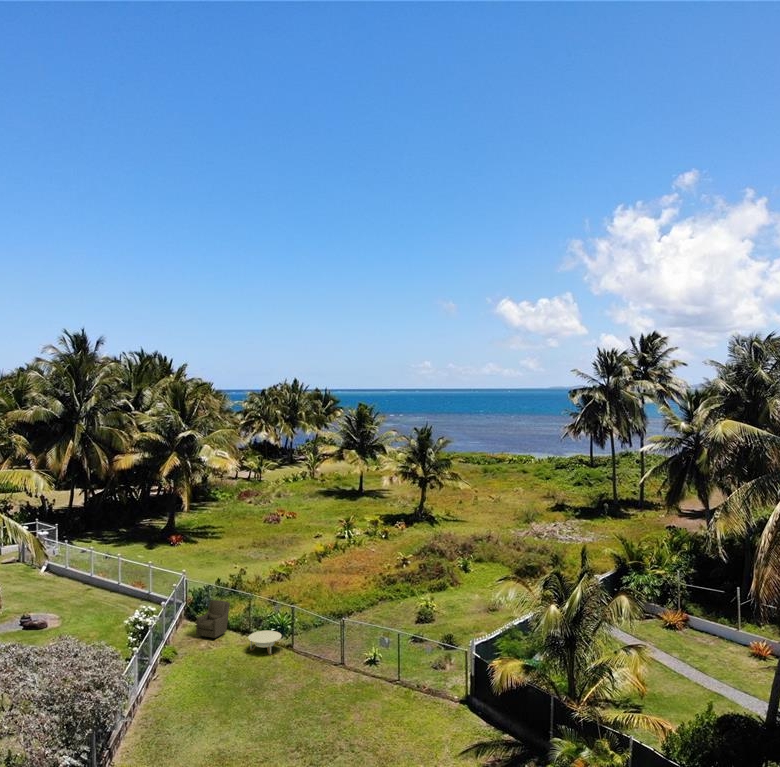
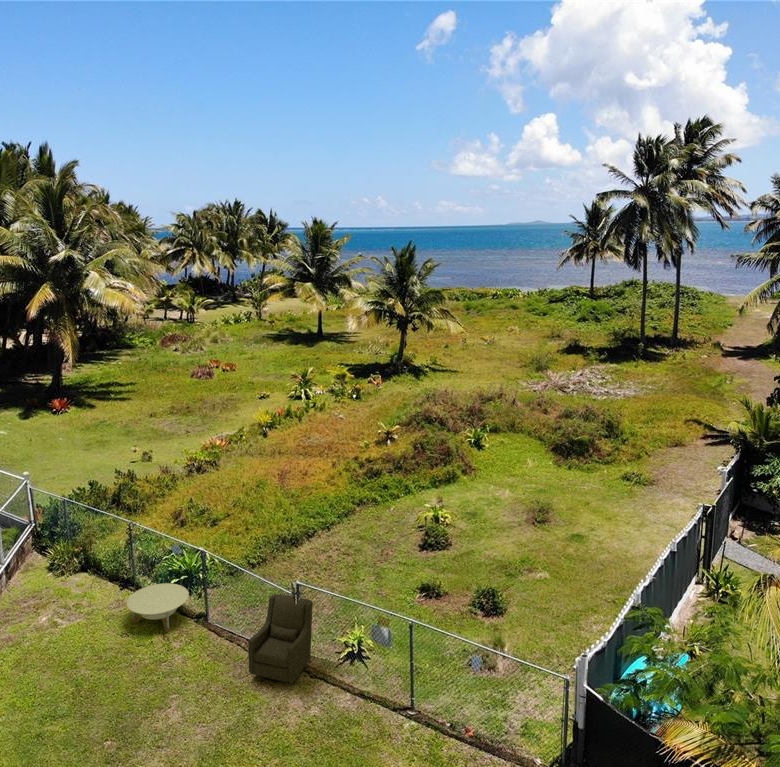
chair: present [196,600,230,639] -> present [248,594,313,683]

